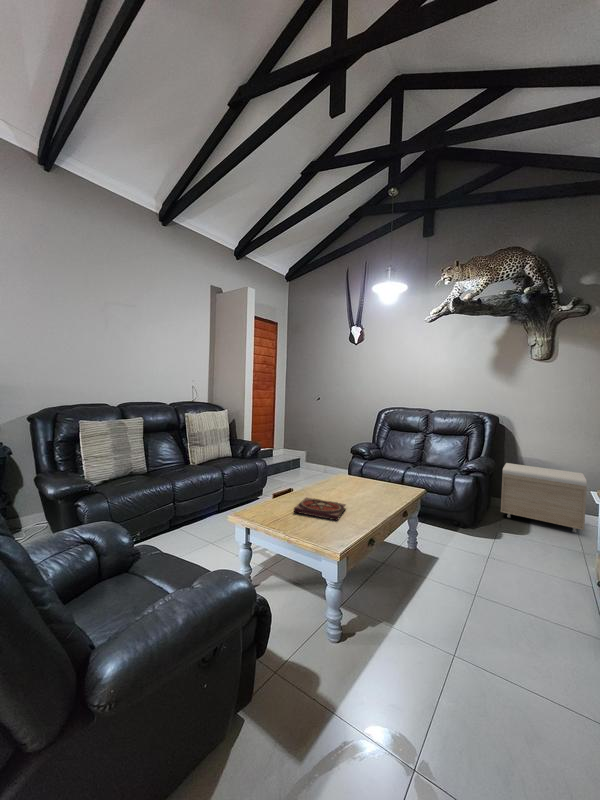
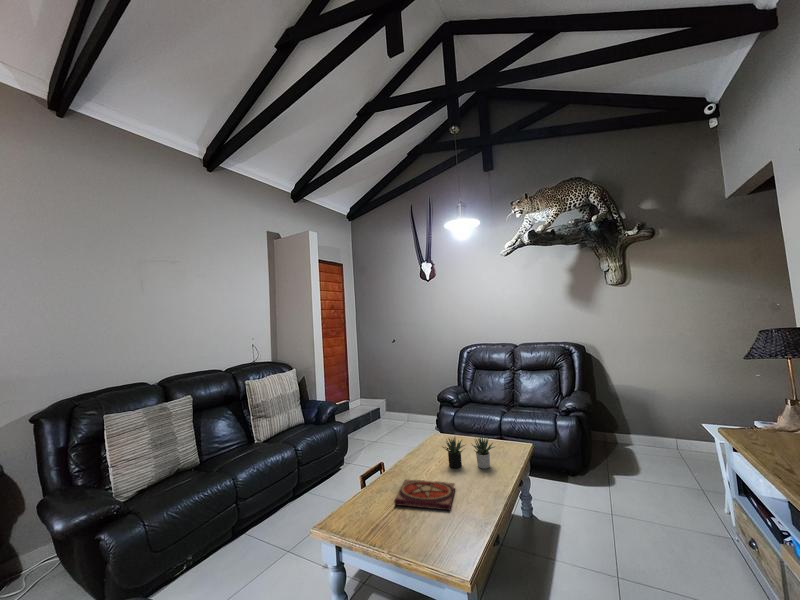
storage bench: present [501,463,587,532] -> none [599,394,692,463]
succulent plant: none [341,470,389,500] -> present [443,436,494,469]

